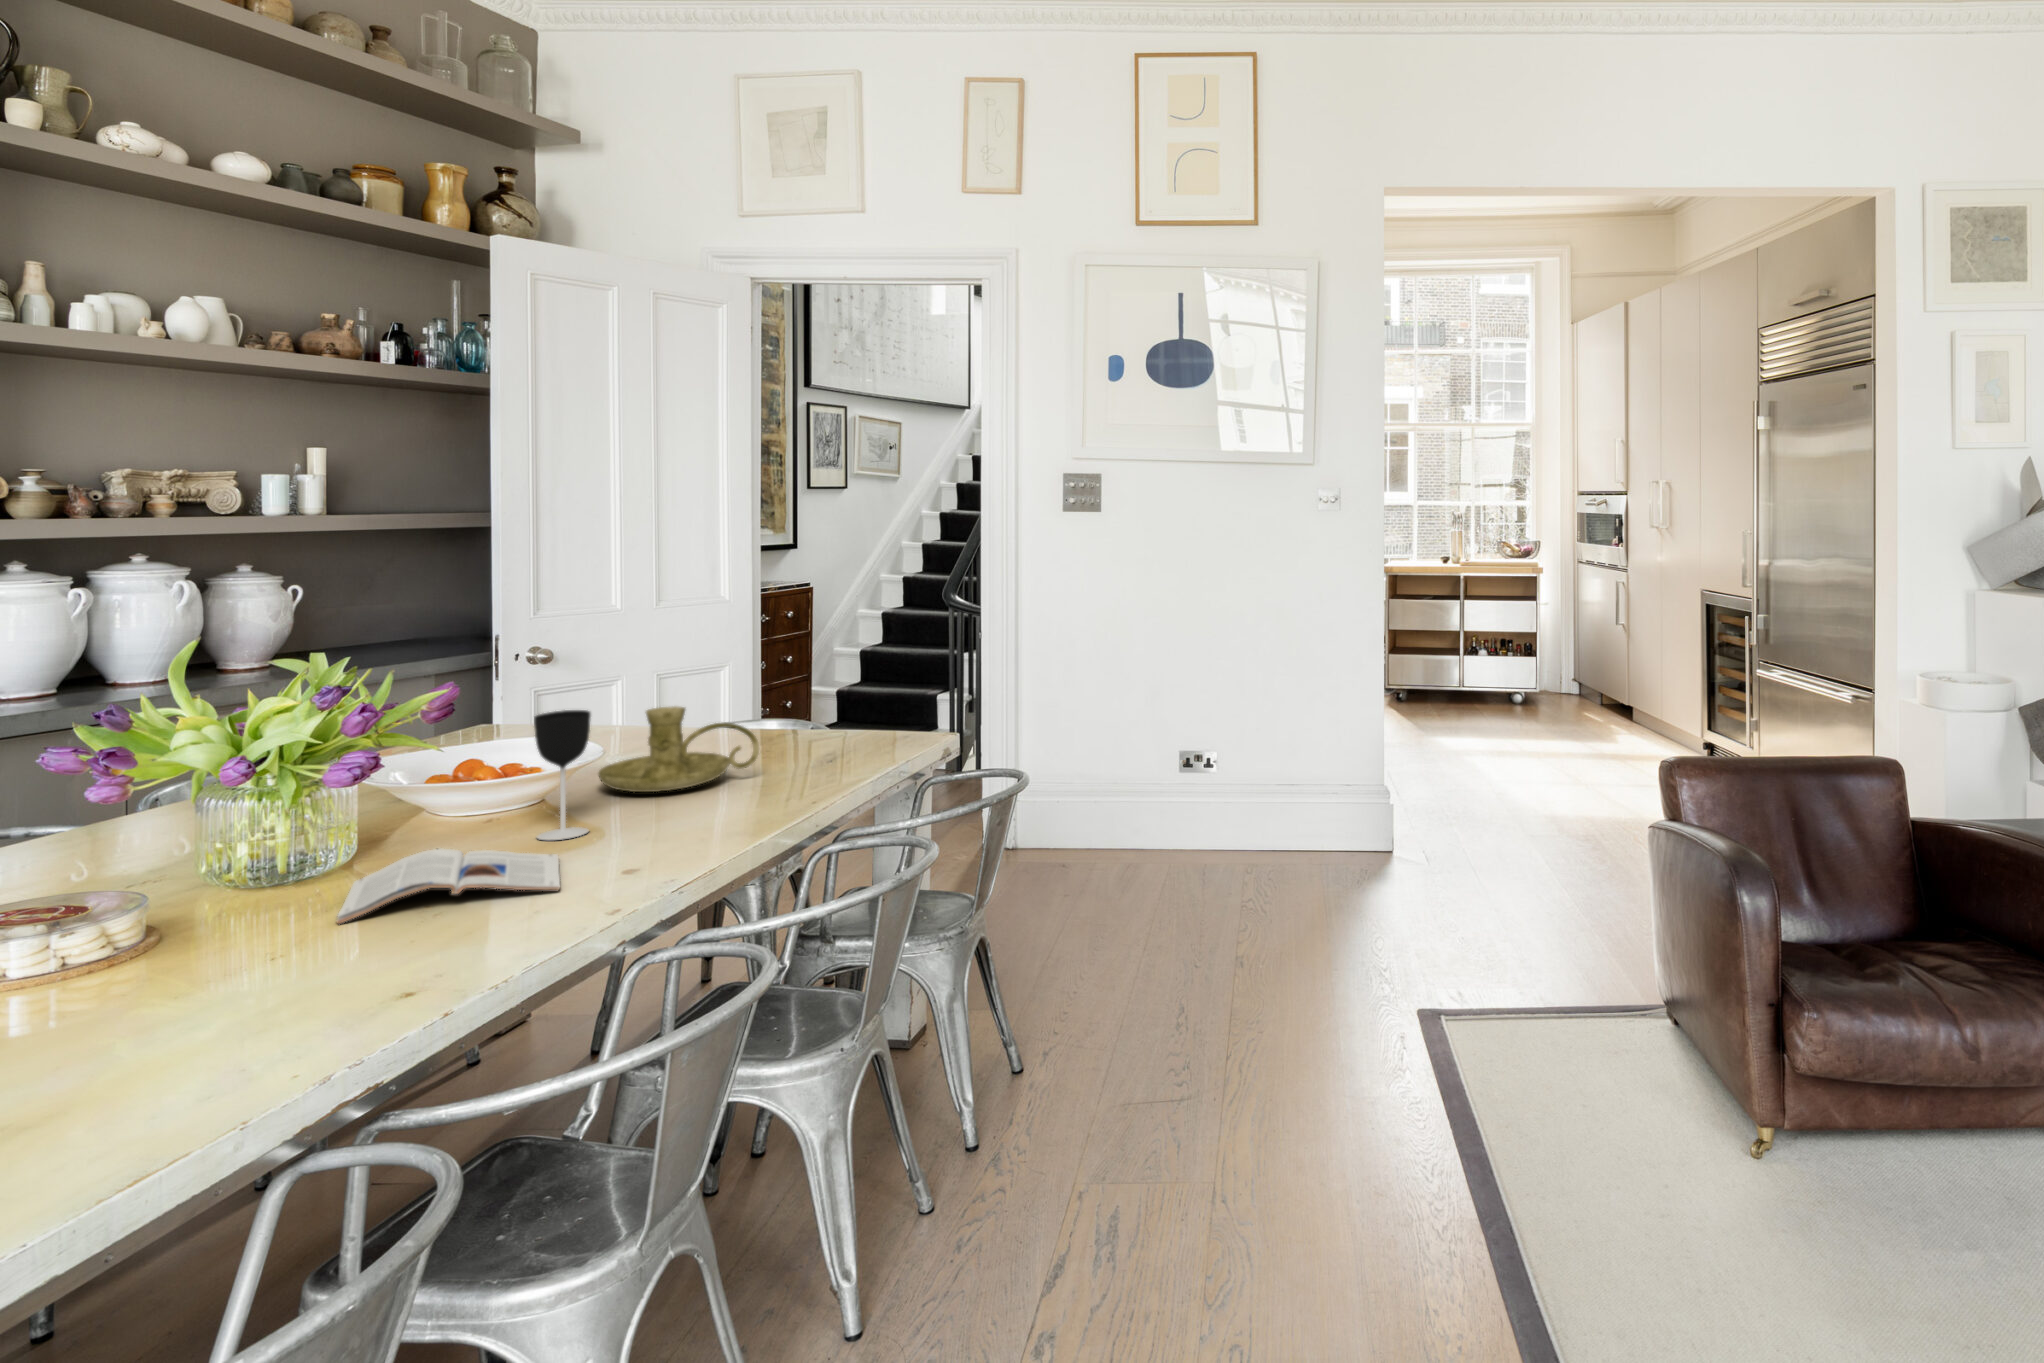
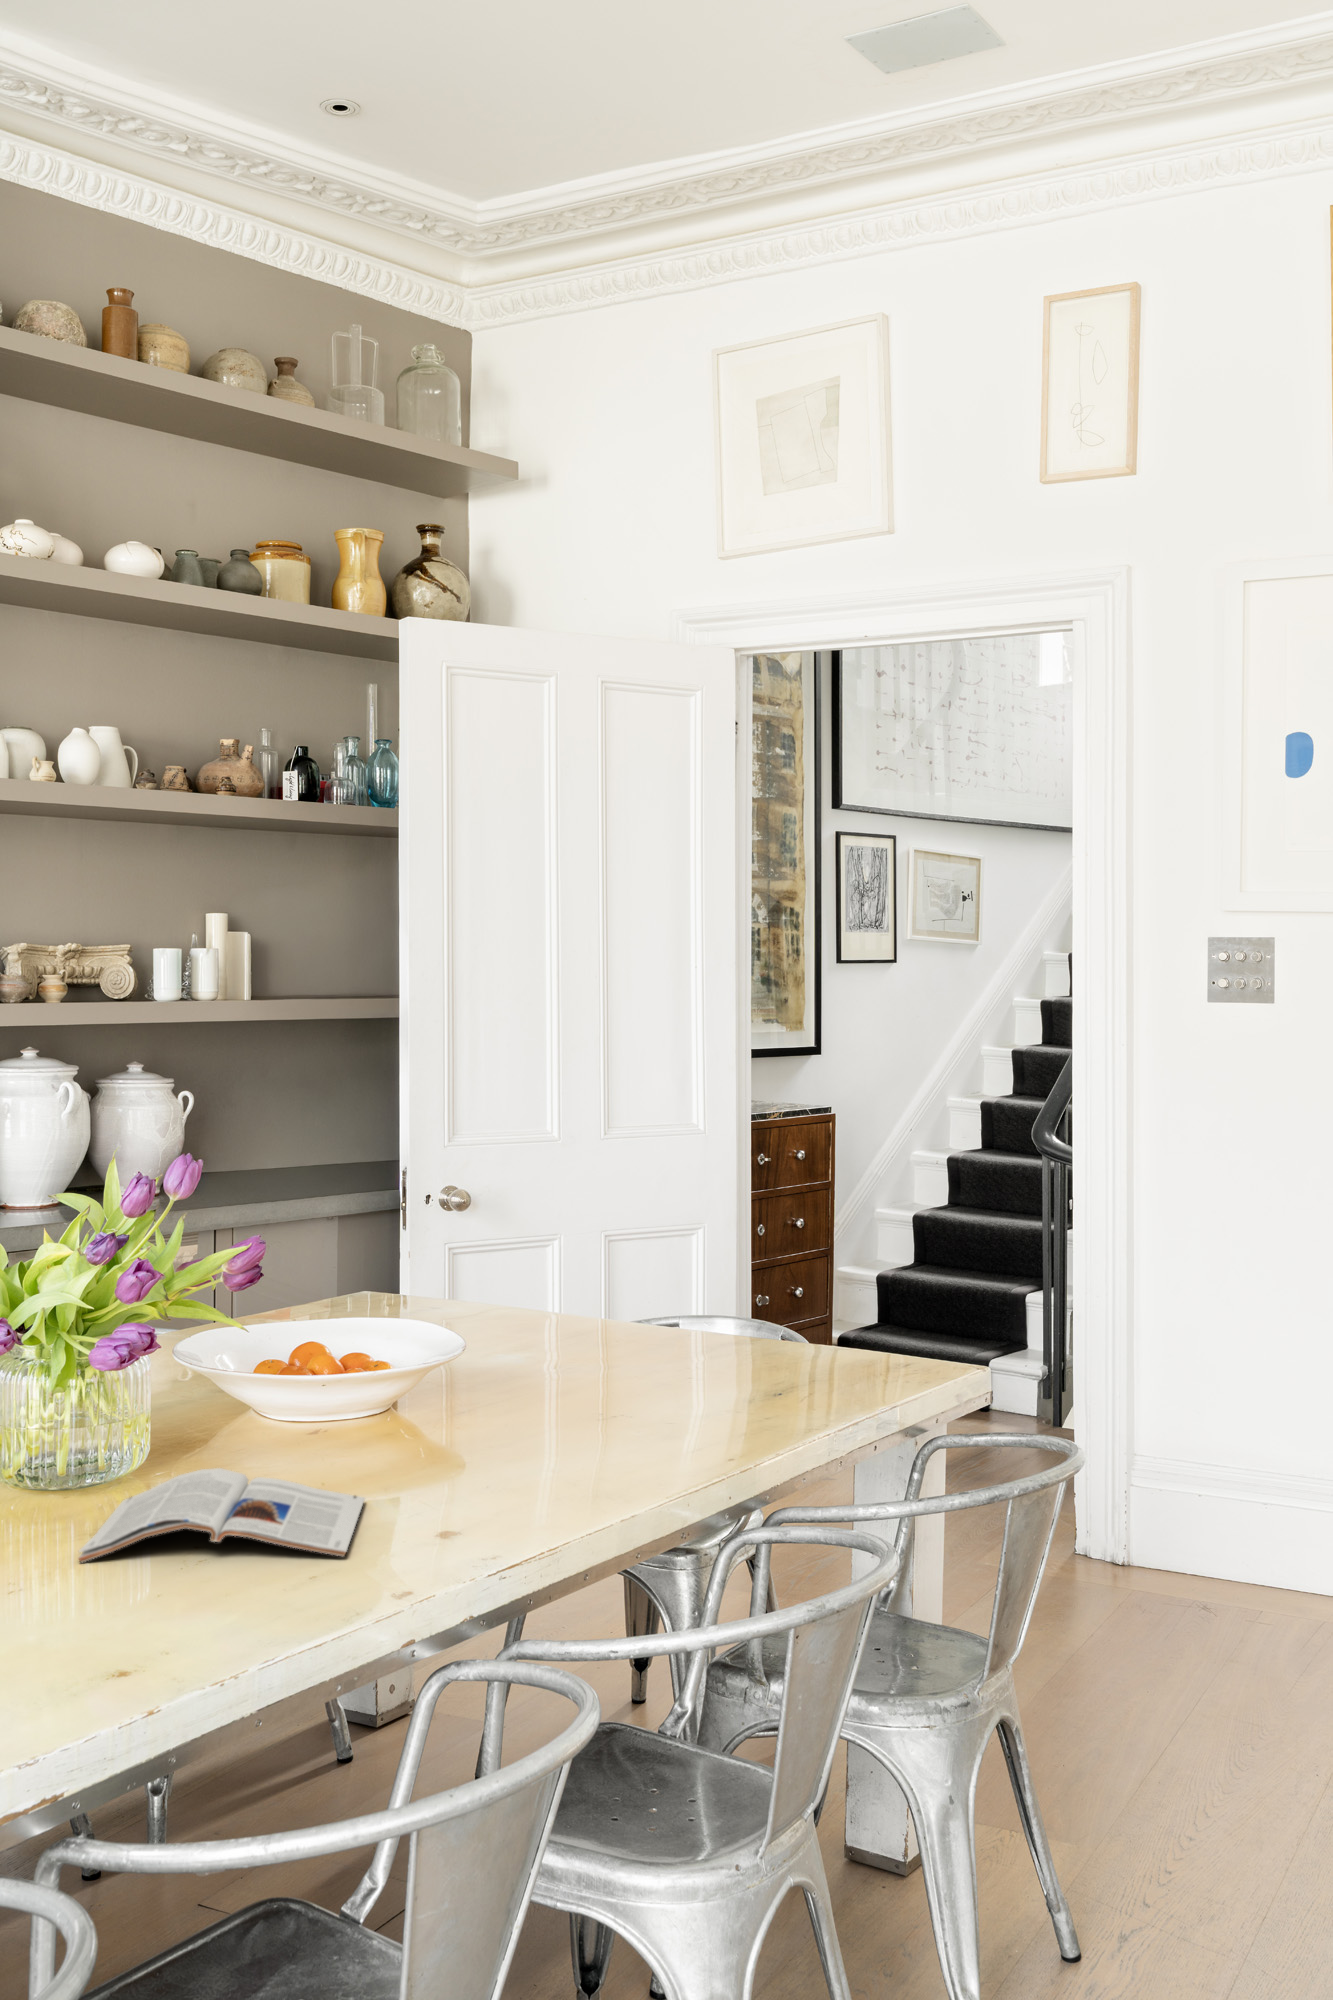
candle holder: present [598,706,759,792] -> none [453,1285,669,1413]
wine glass: present [534,710,591,840] -> none [349,1282,421,1474]

